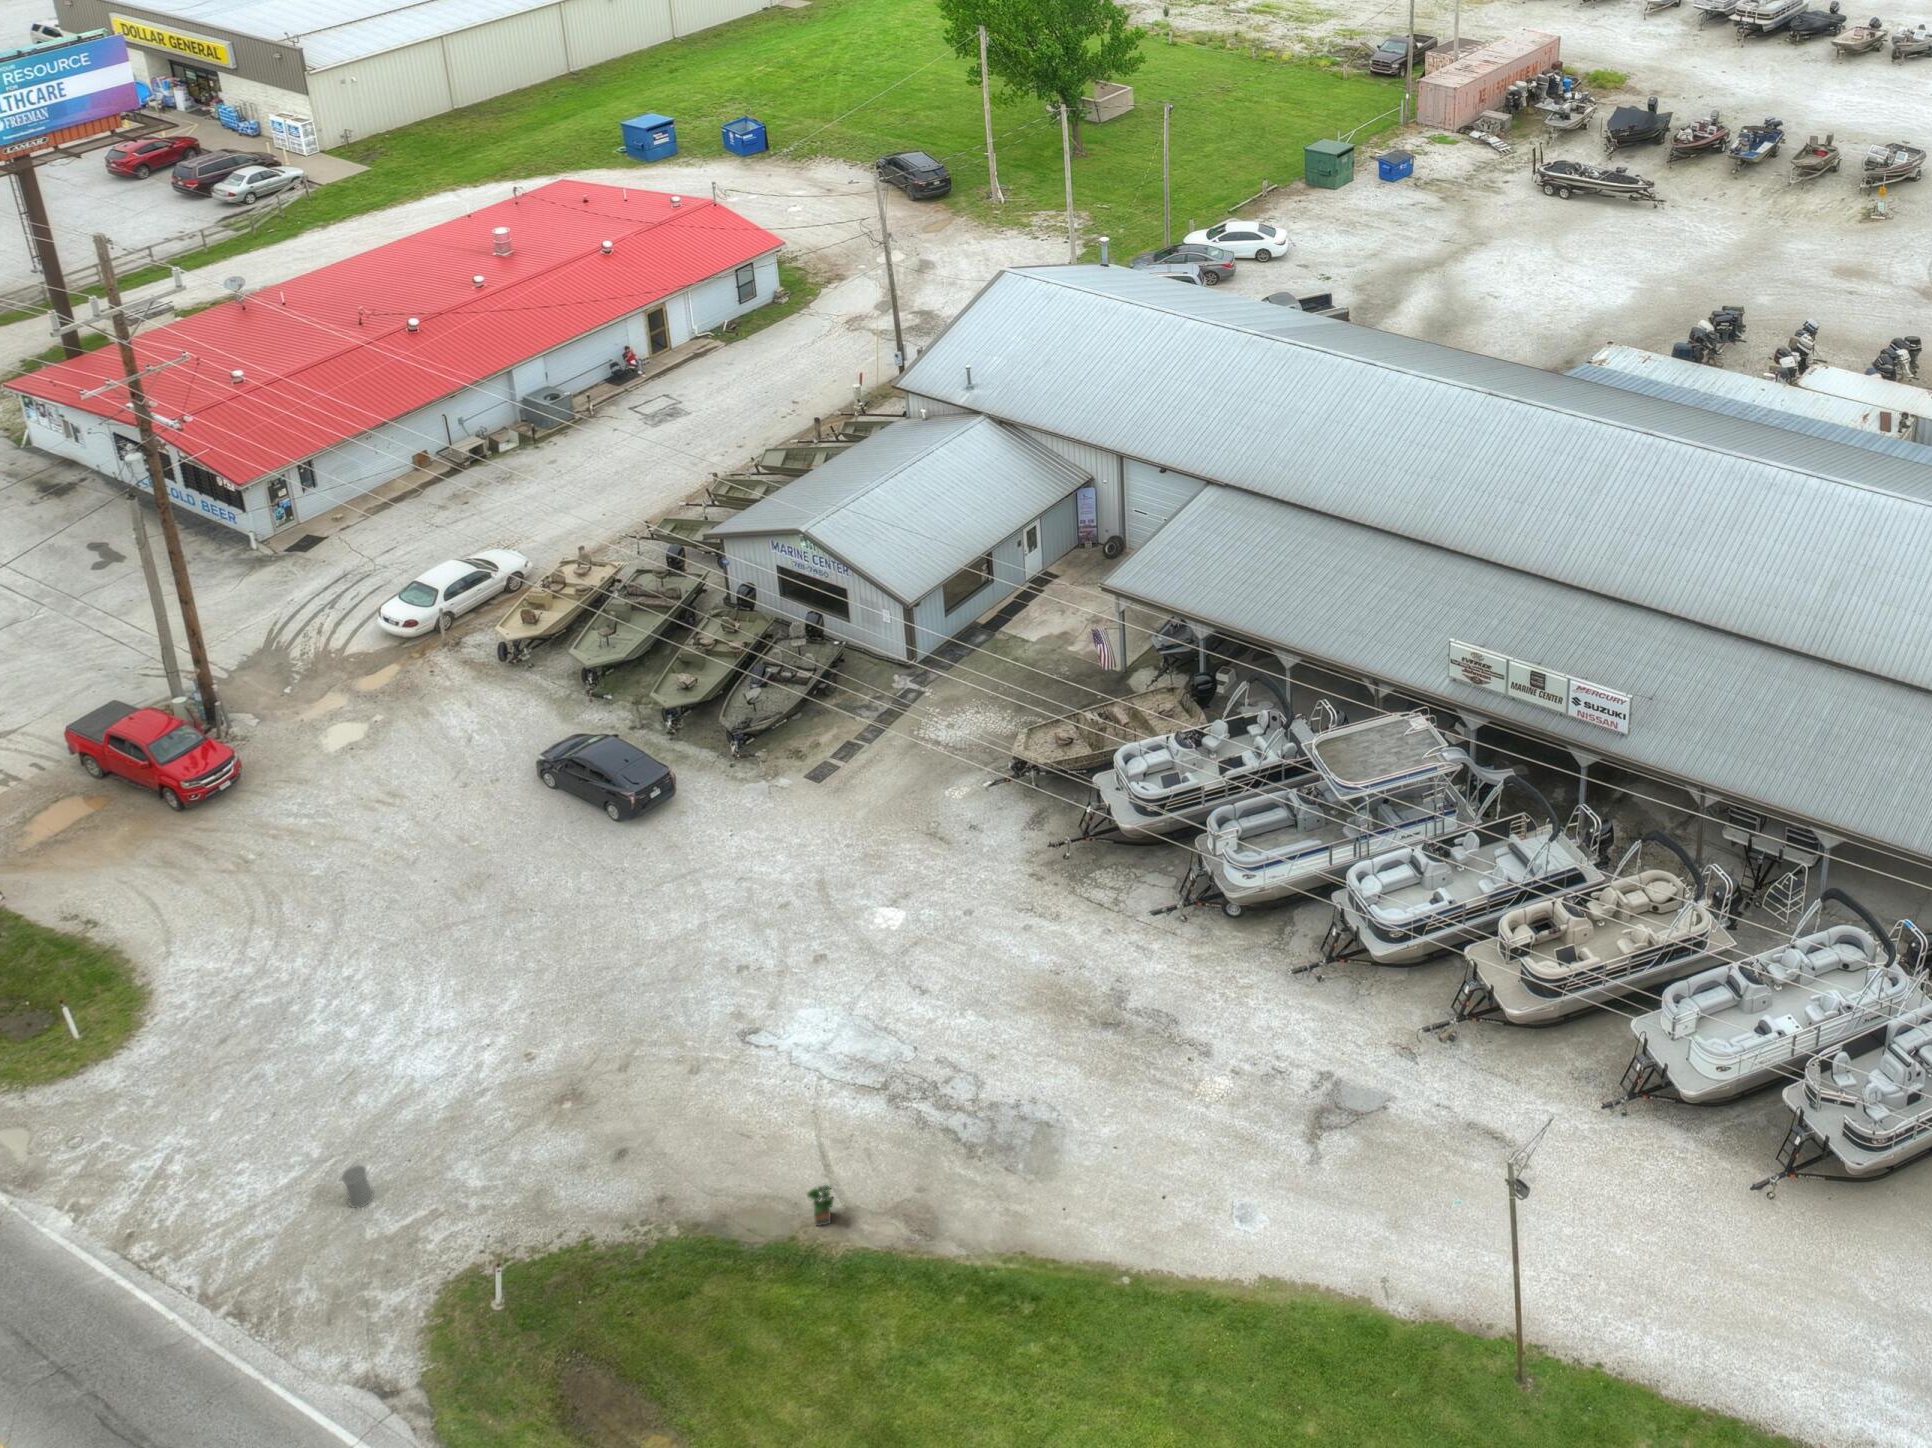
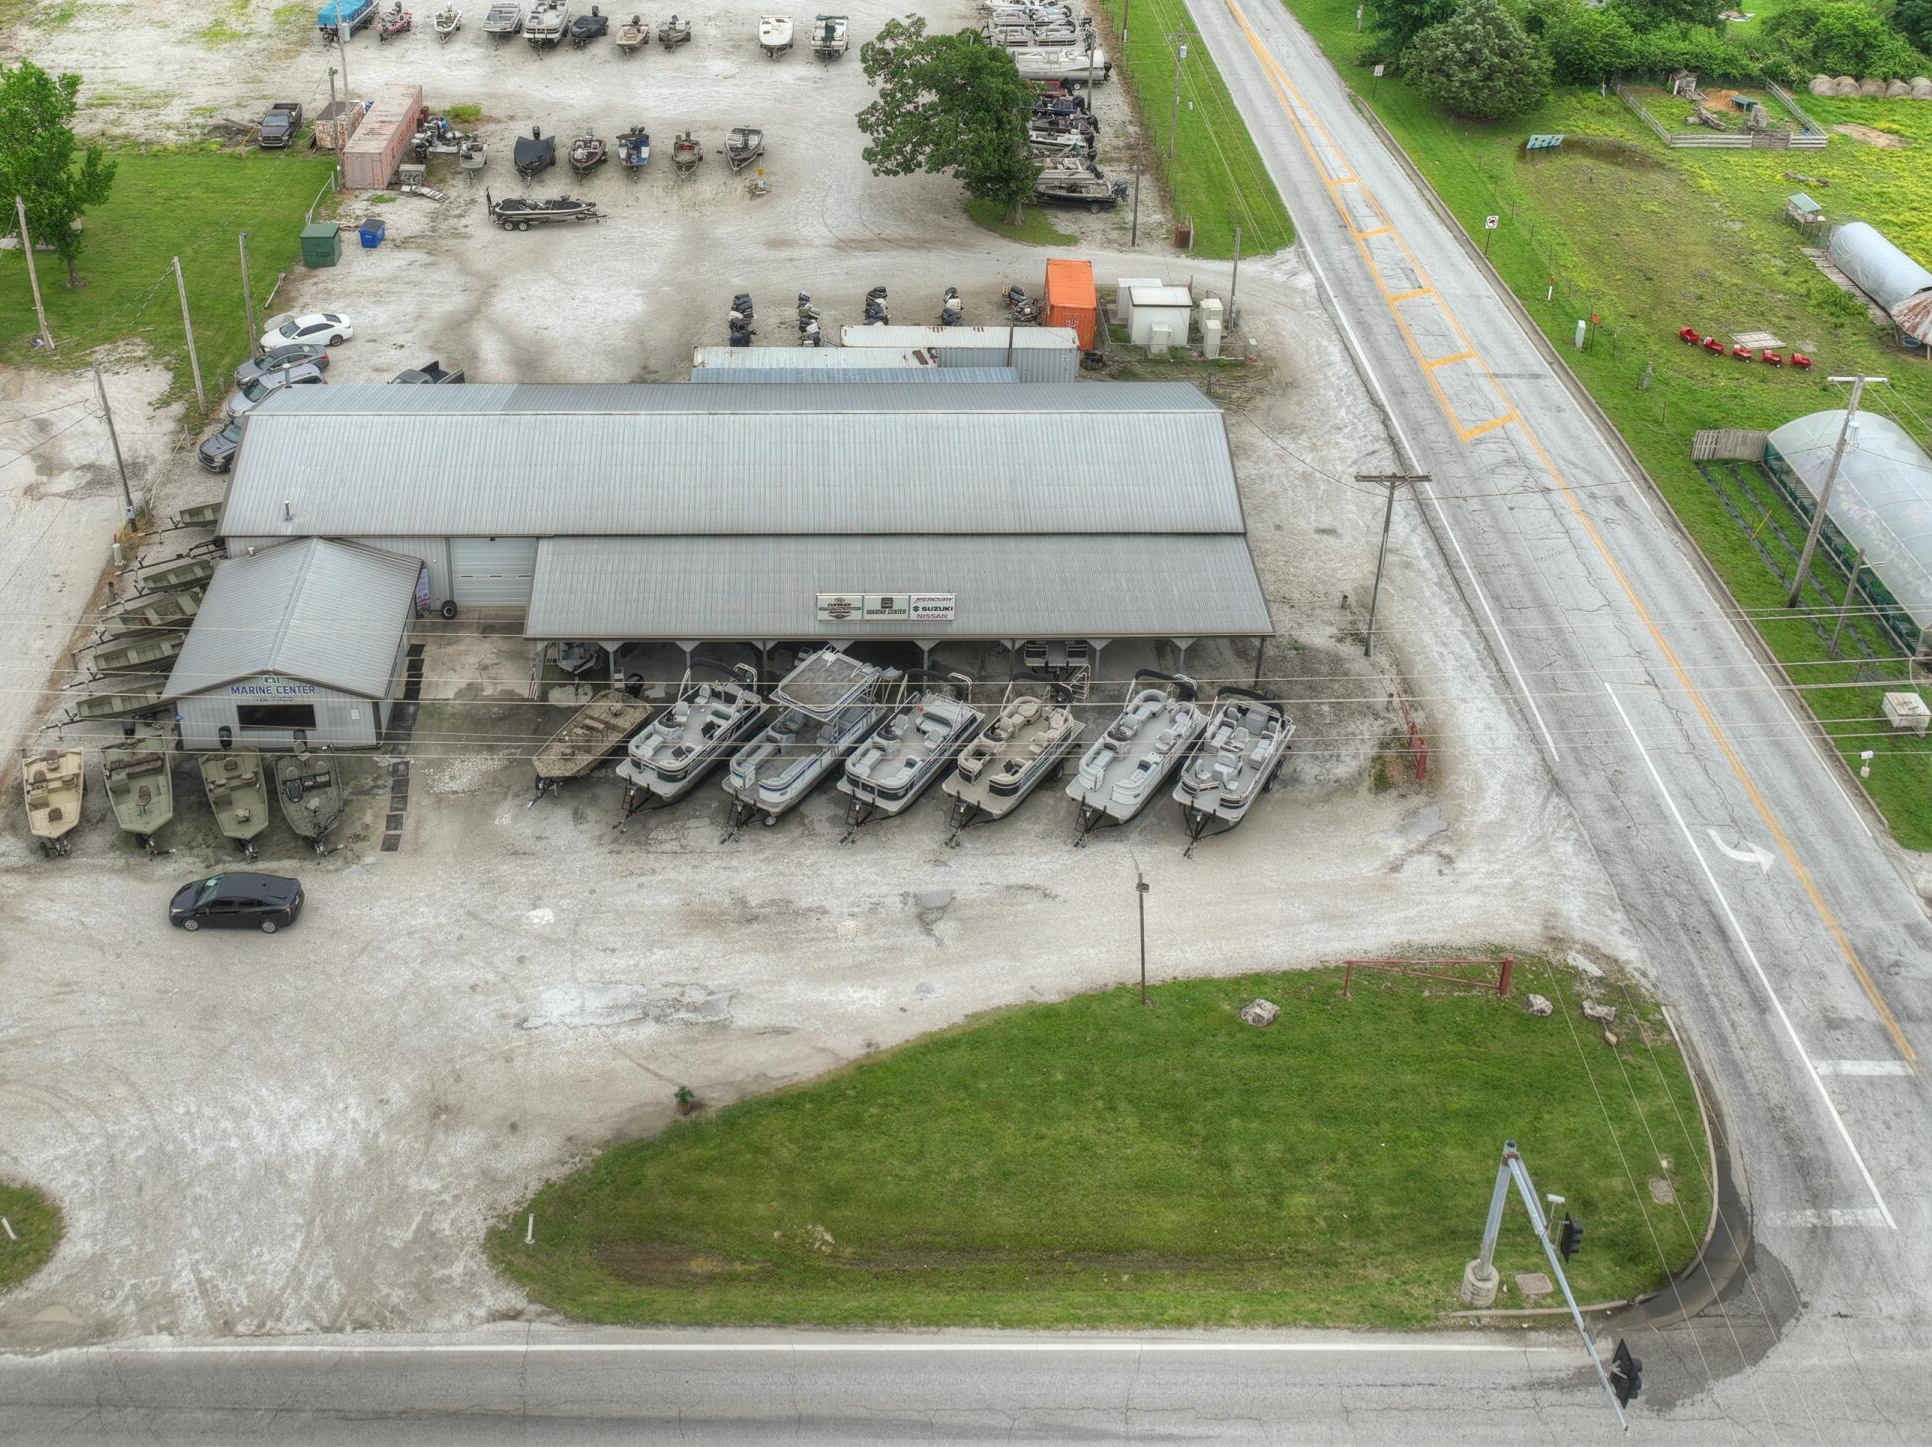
trash can: present [342,1165,374,1208] -> none [335,1226,356,1259]

